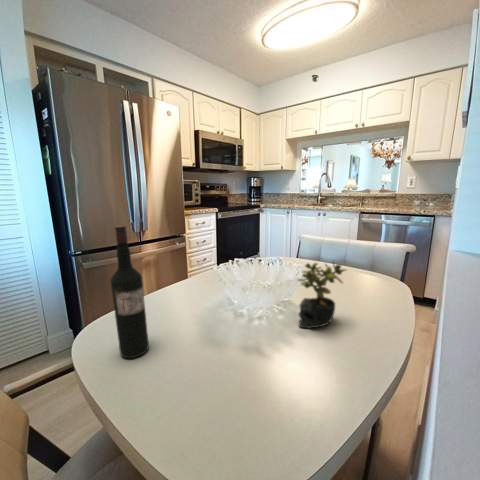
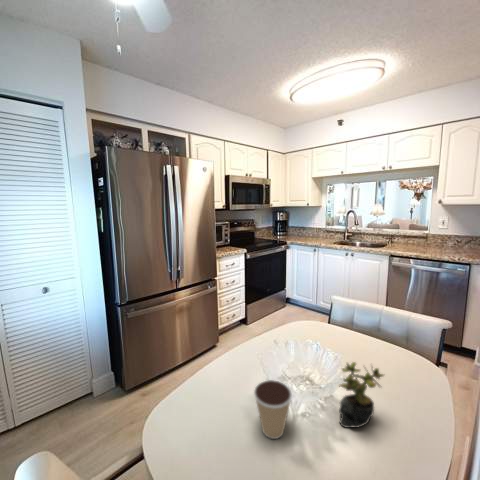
wine bottle: present [111,226,149,358] -> none [181,342,208,457]
coffee cup: none [203,283,246,340] -> present [254,380,292,439]

